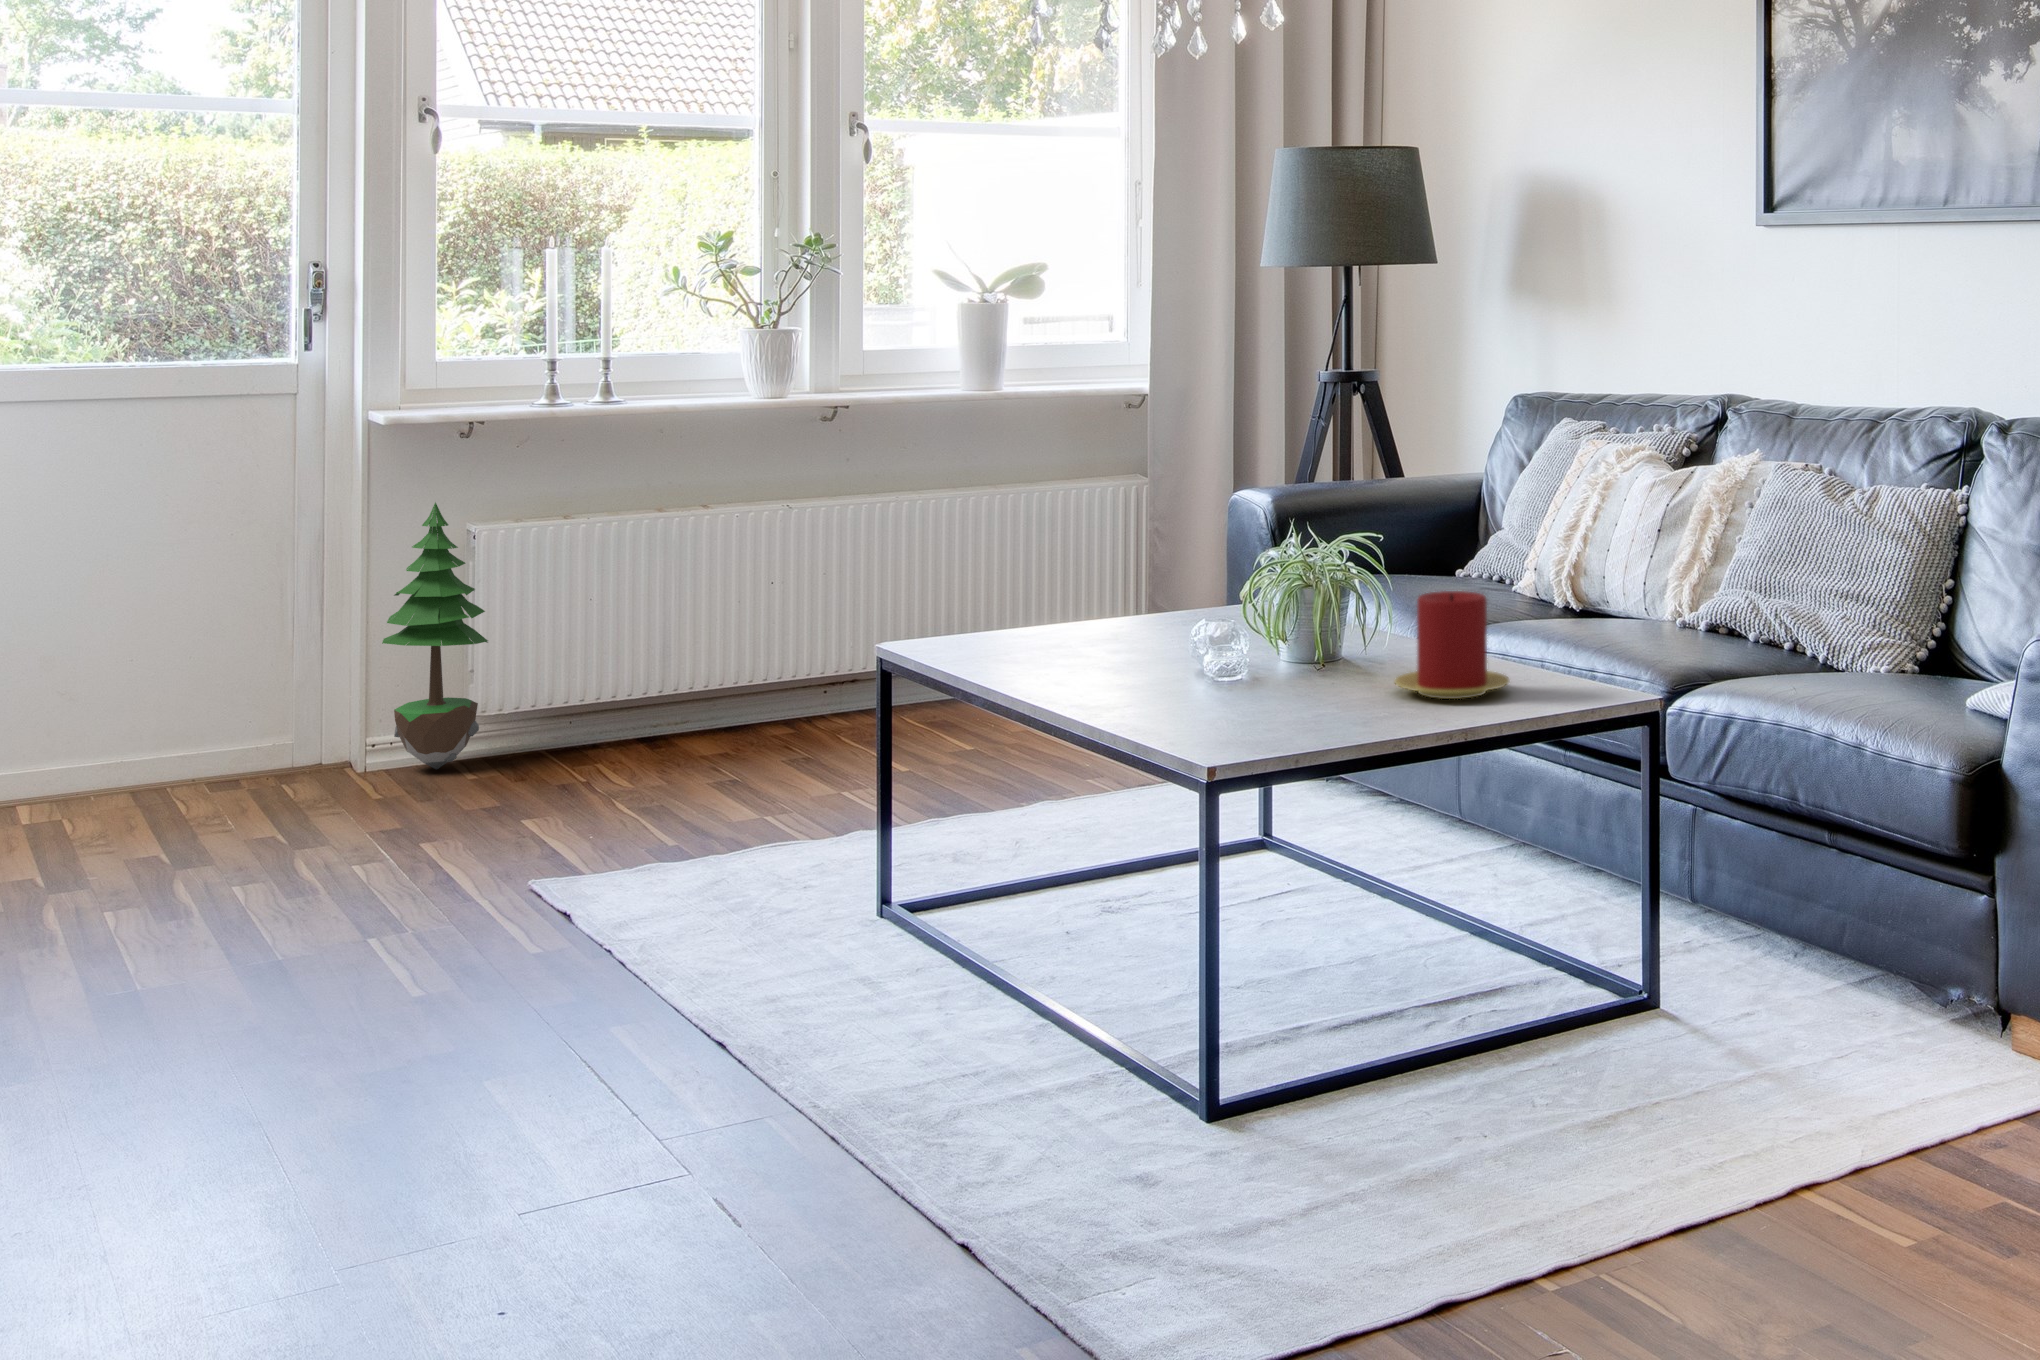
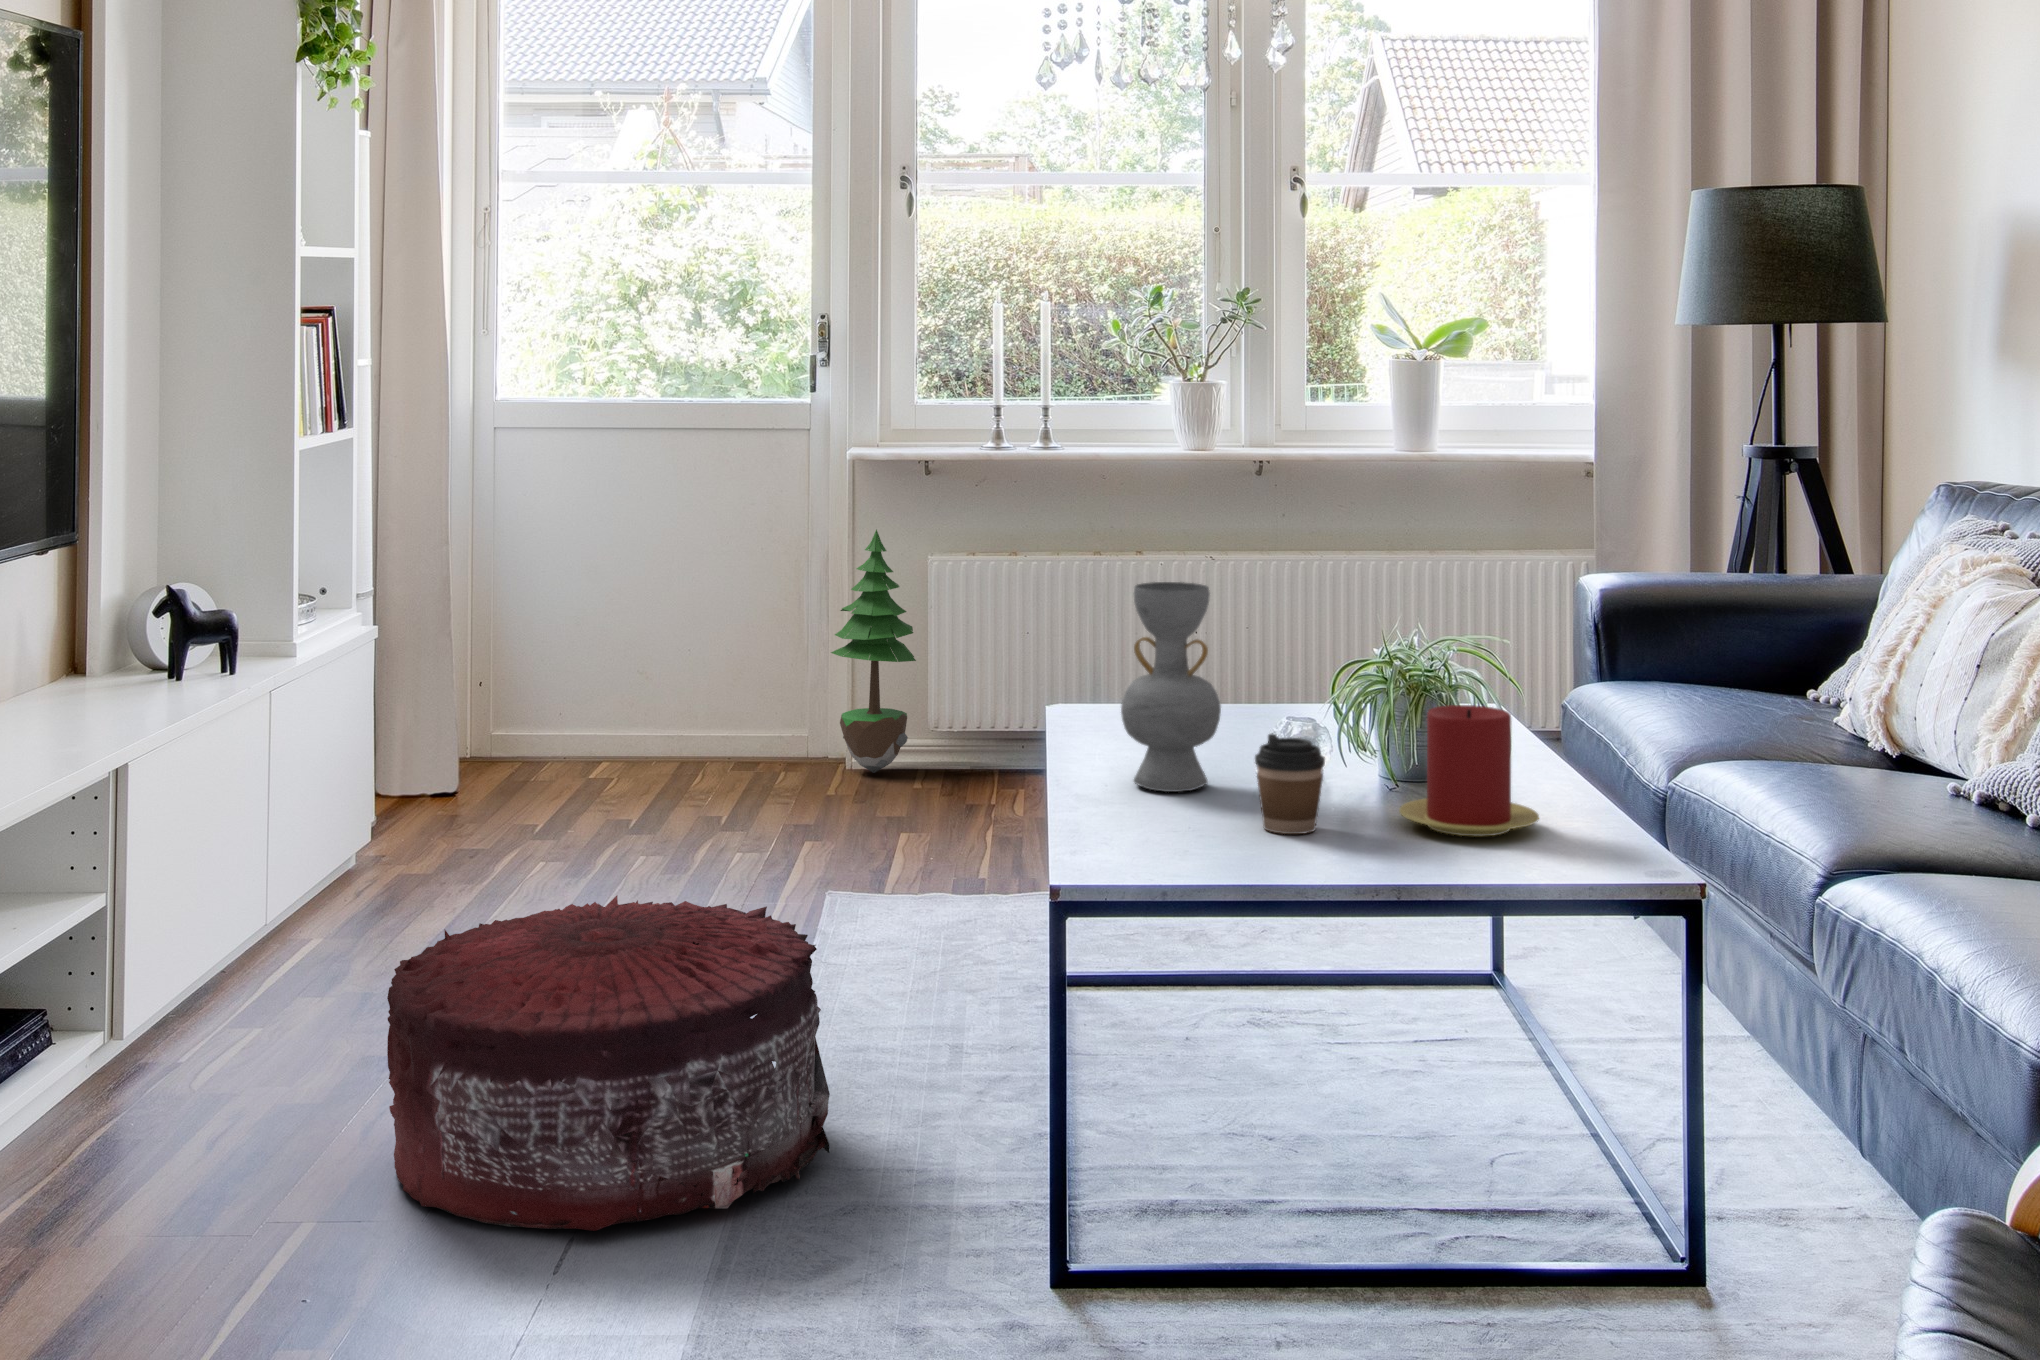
decorative vase: none [1121,511,1213,701] -> present [1121,582,1221,792]
coffee cup: none [1298,632,1359,717] -> present [1255,734,1325,834]
pouf: none [429,873,926,1239] -> present [387,896,830,1231]

